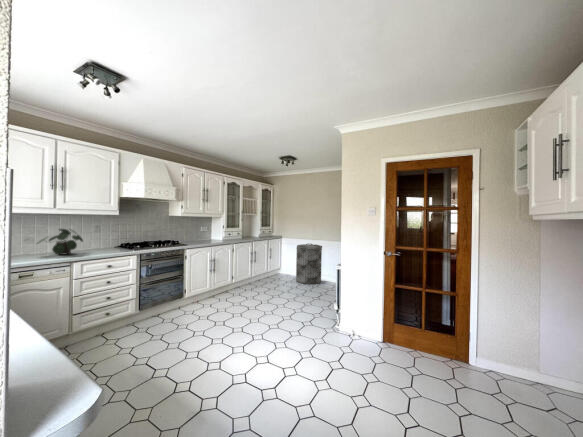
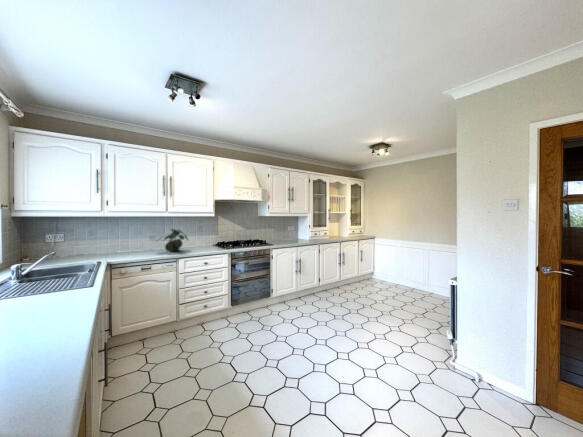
trash can: present [296,244,322,284] -> none [391,245,425,294]

